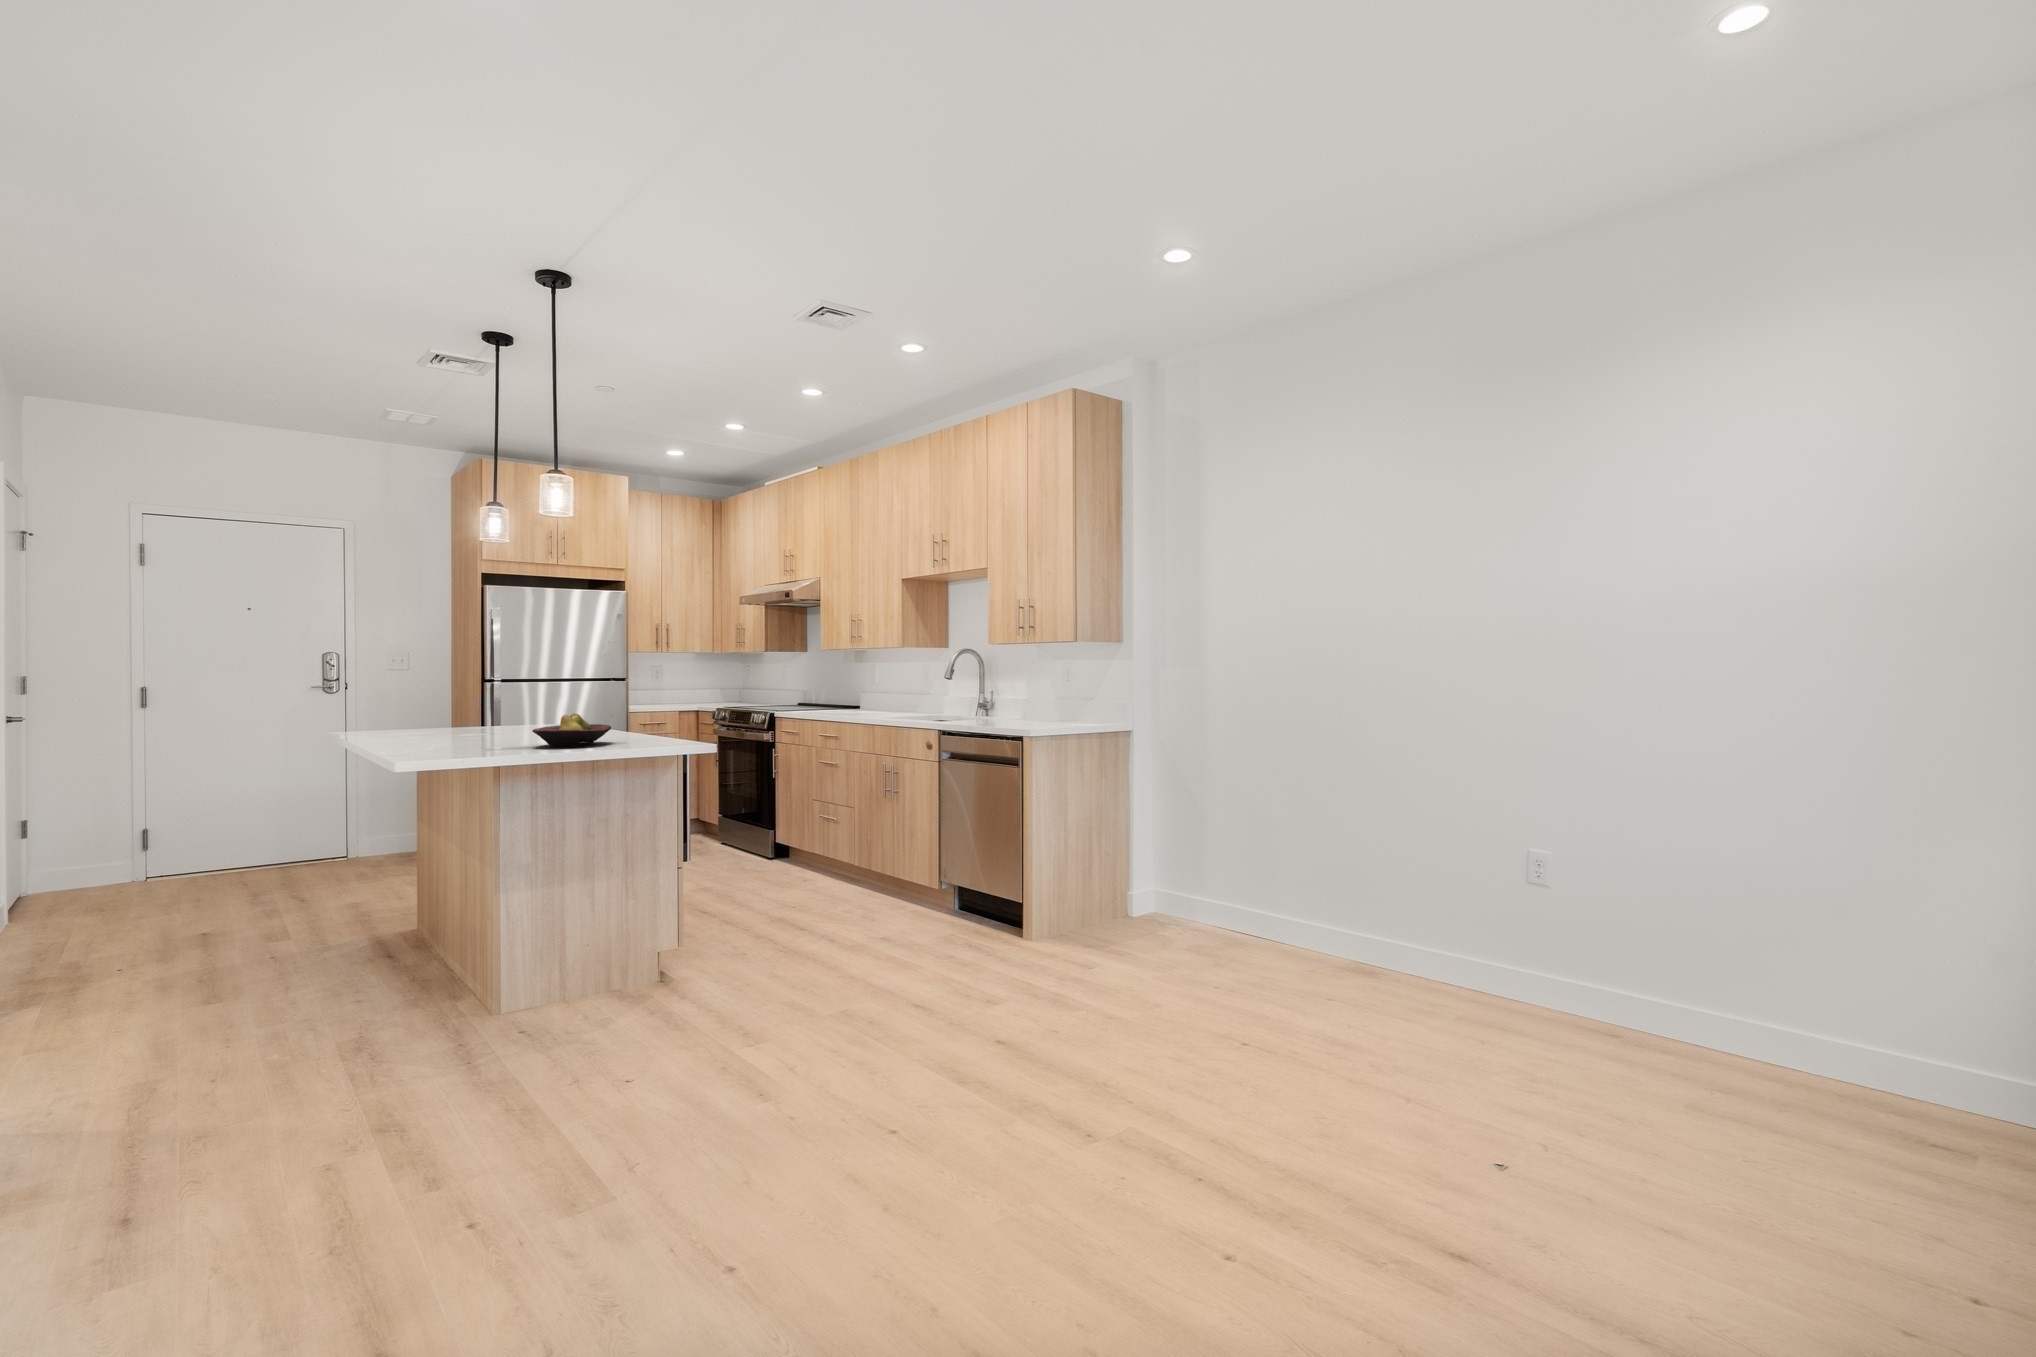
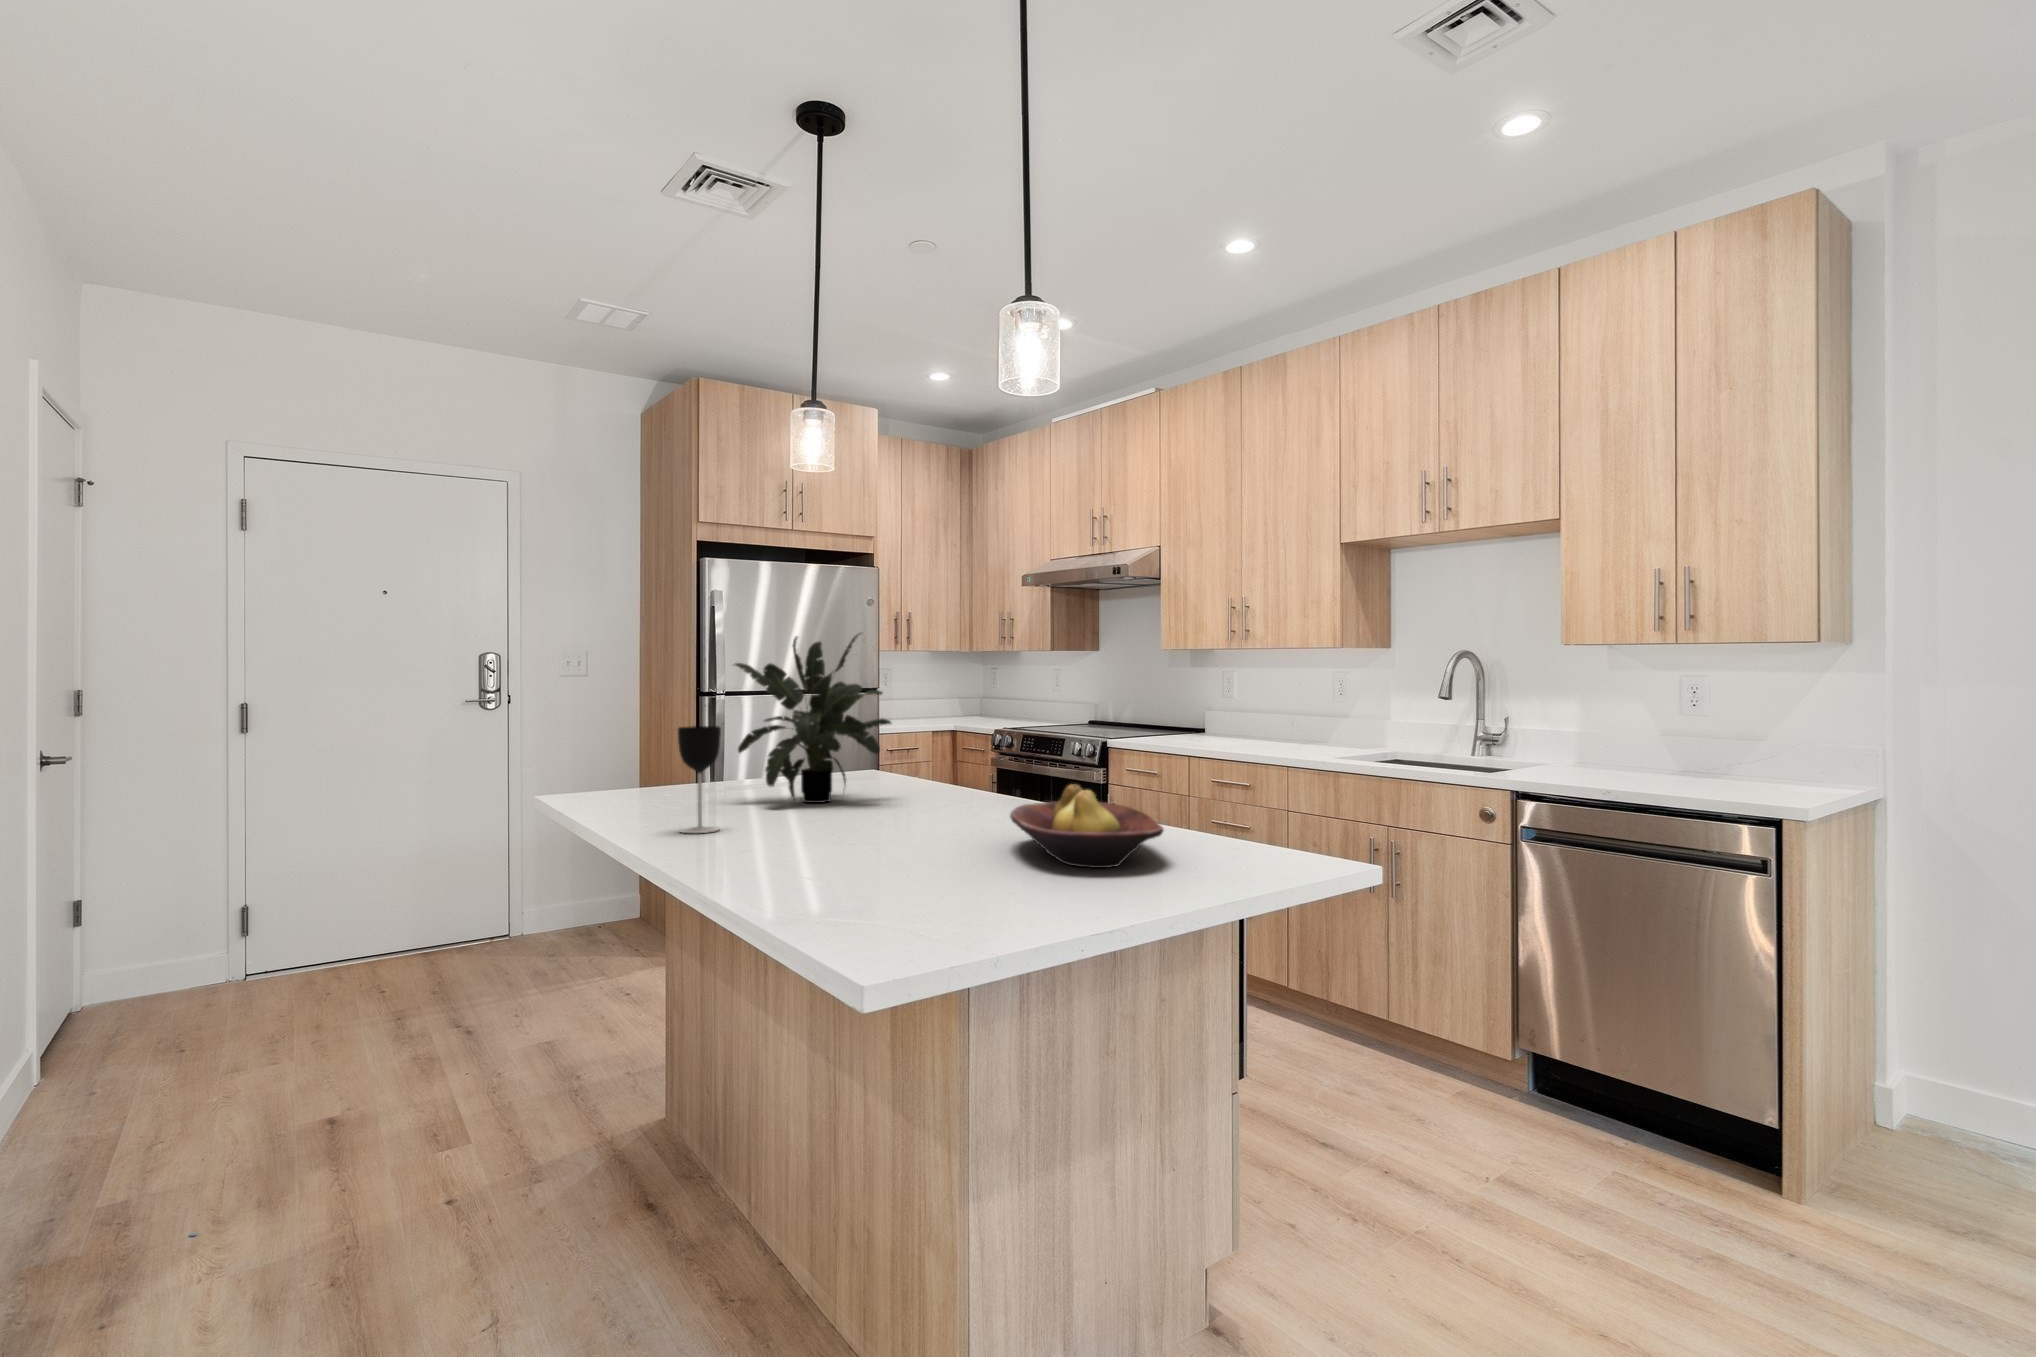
potted plant: none [444,640,541,736] -> present [735,634,891,803]
wine glass: none [388,689,414,744] -> present [678,726,721,833]

